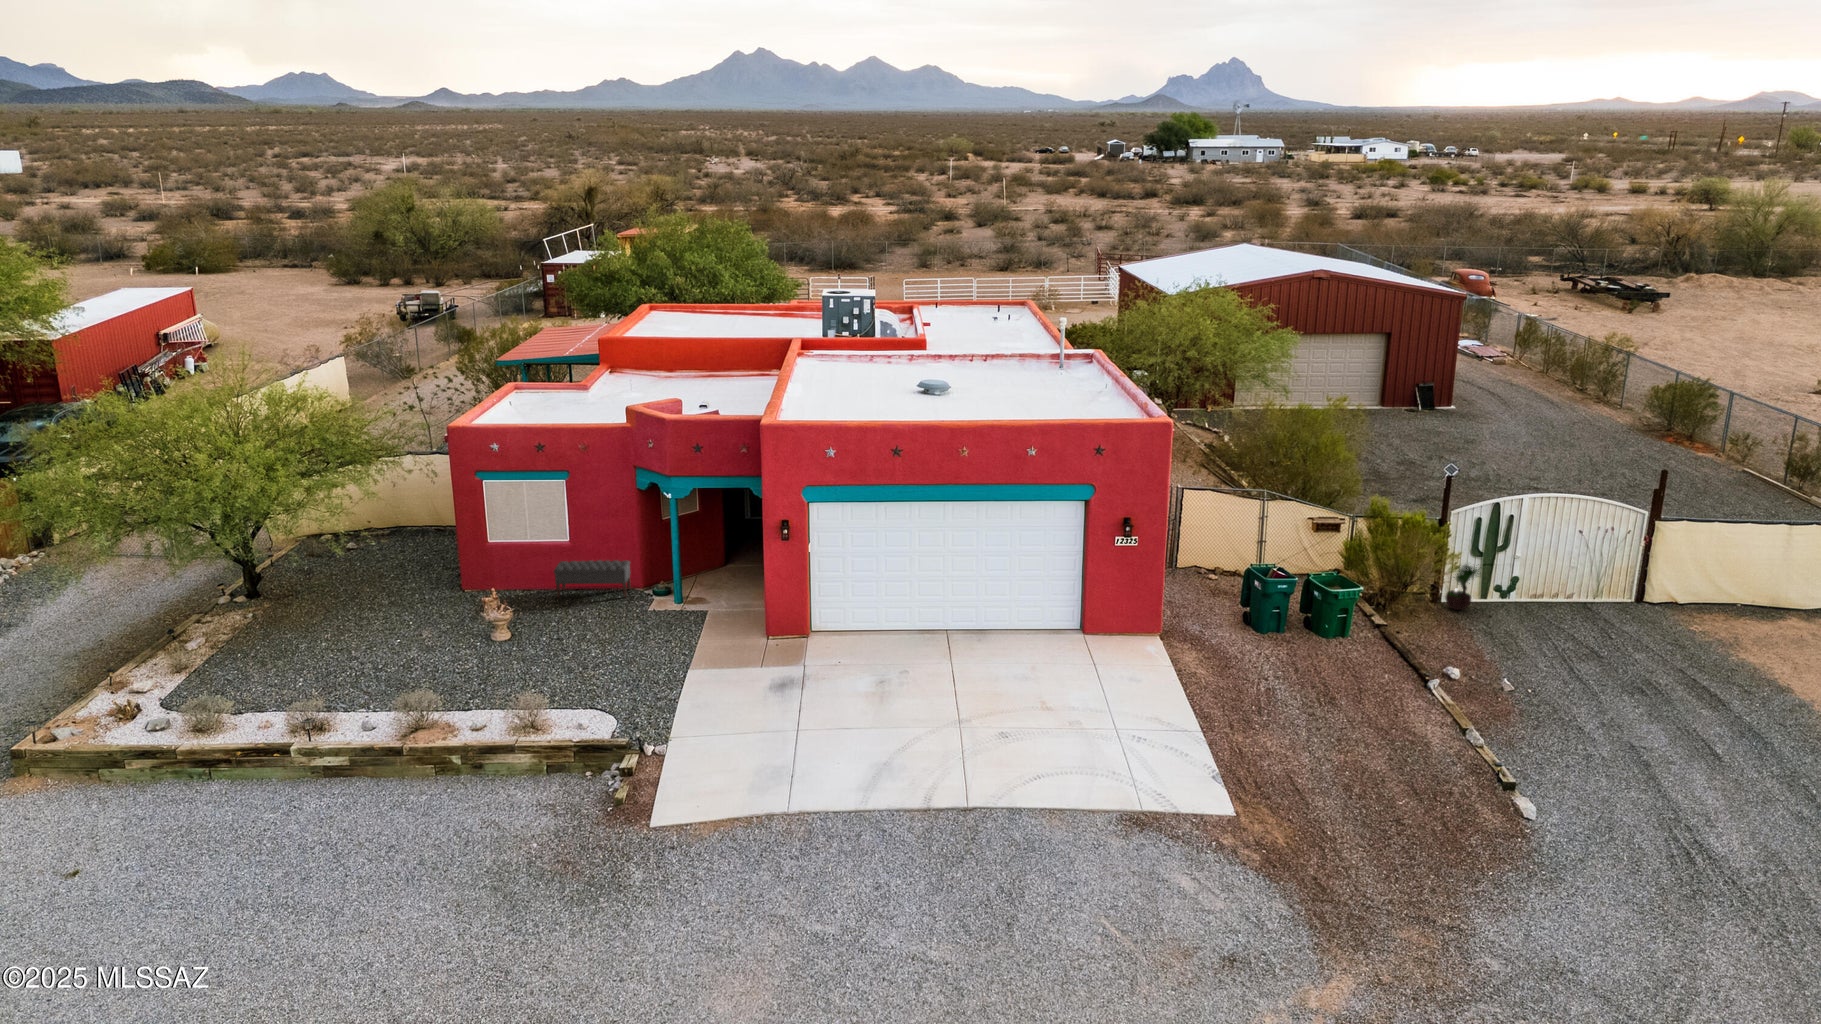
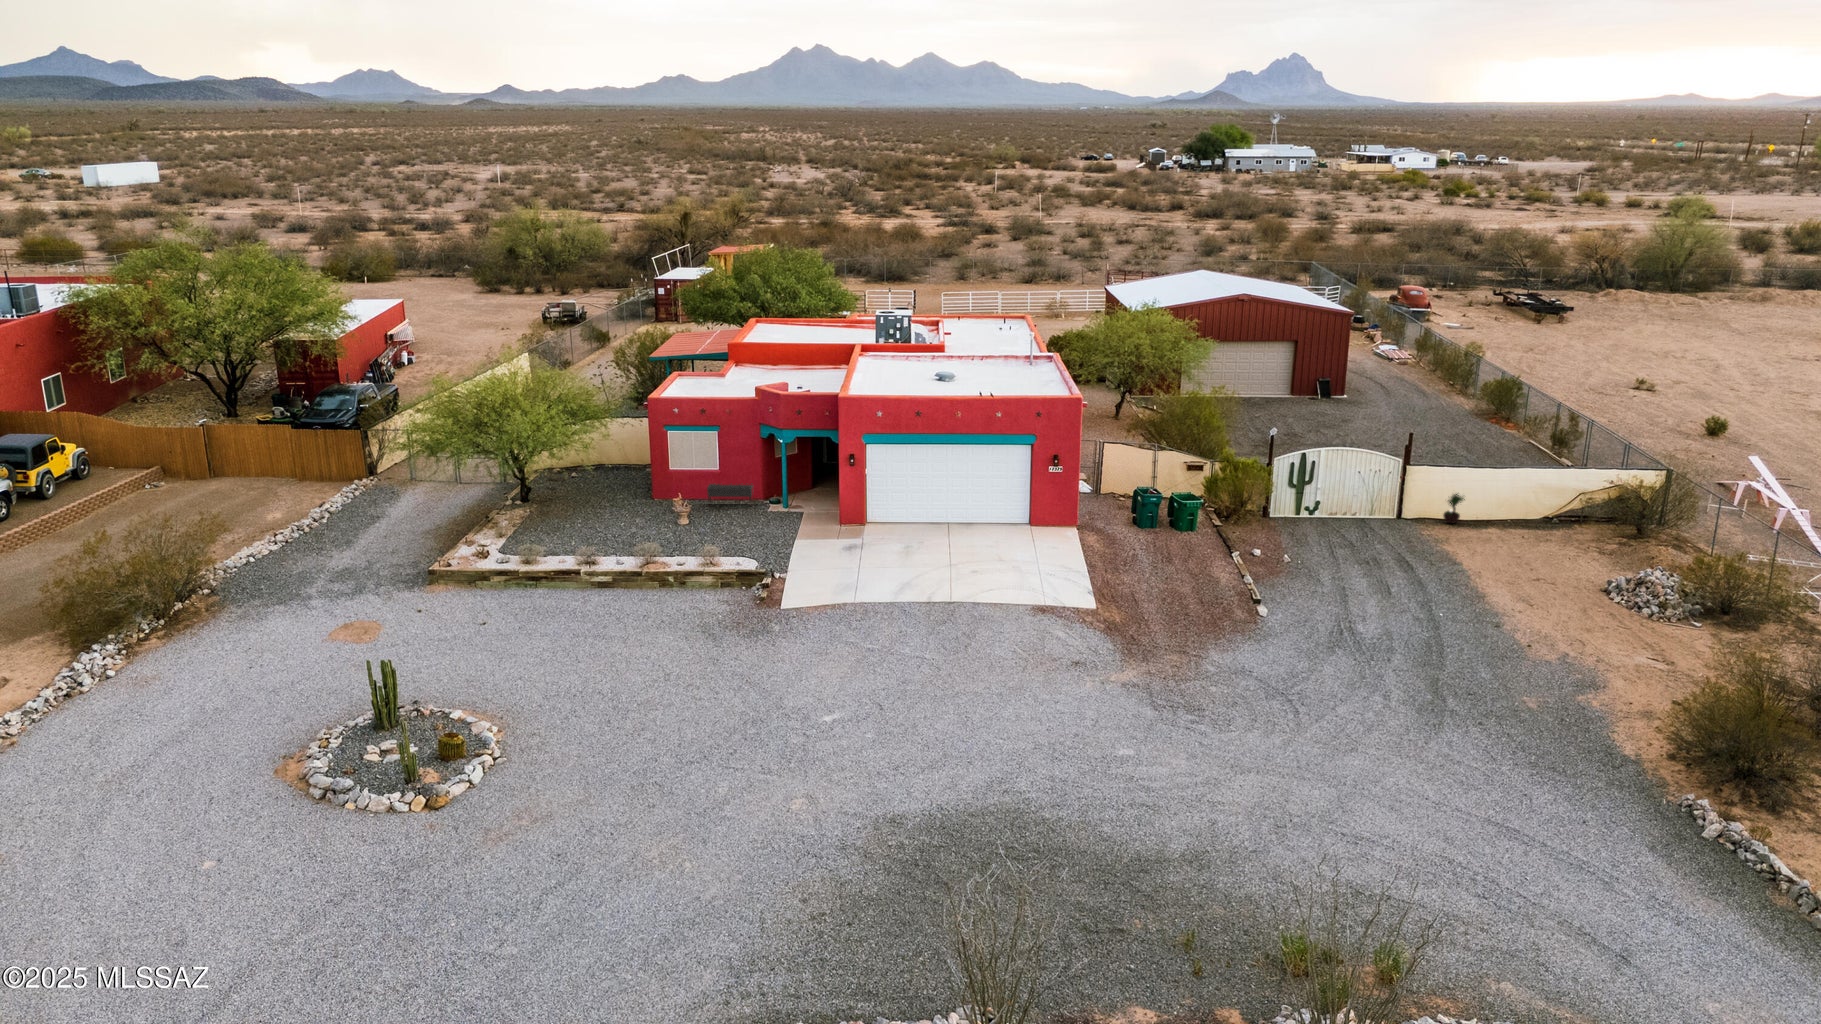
potted tree: present [1446,564,1481,610] -> present [1443,494,1465,523]

